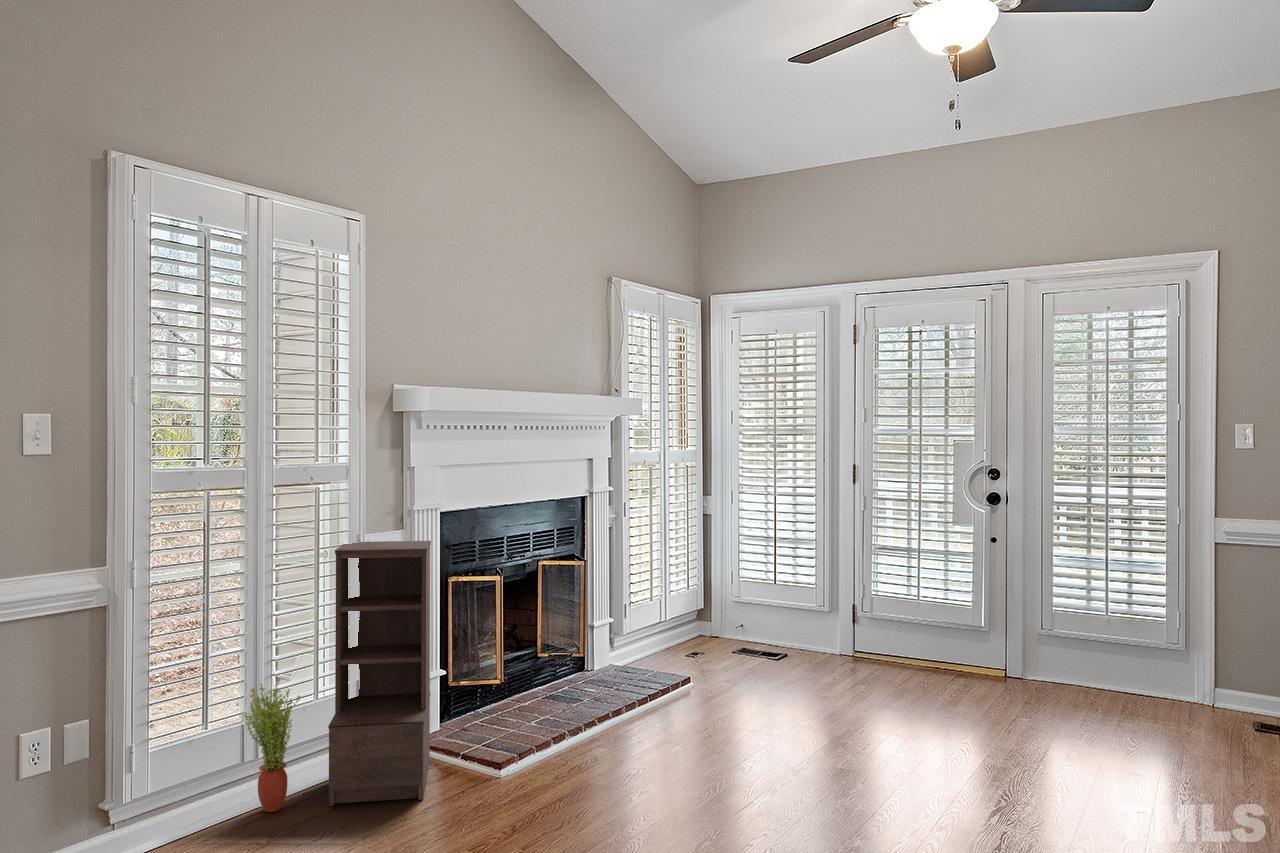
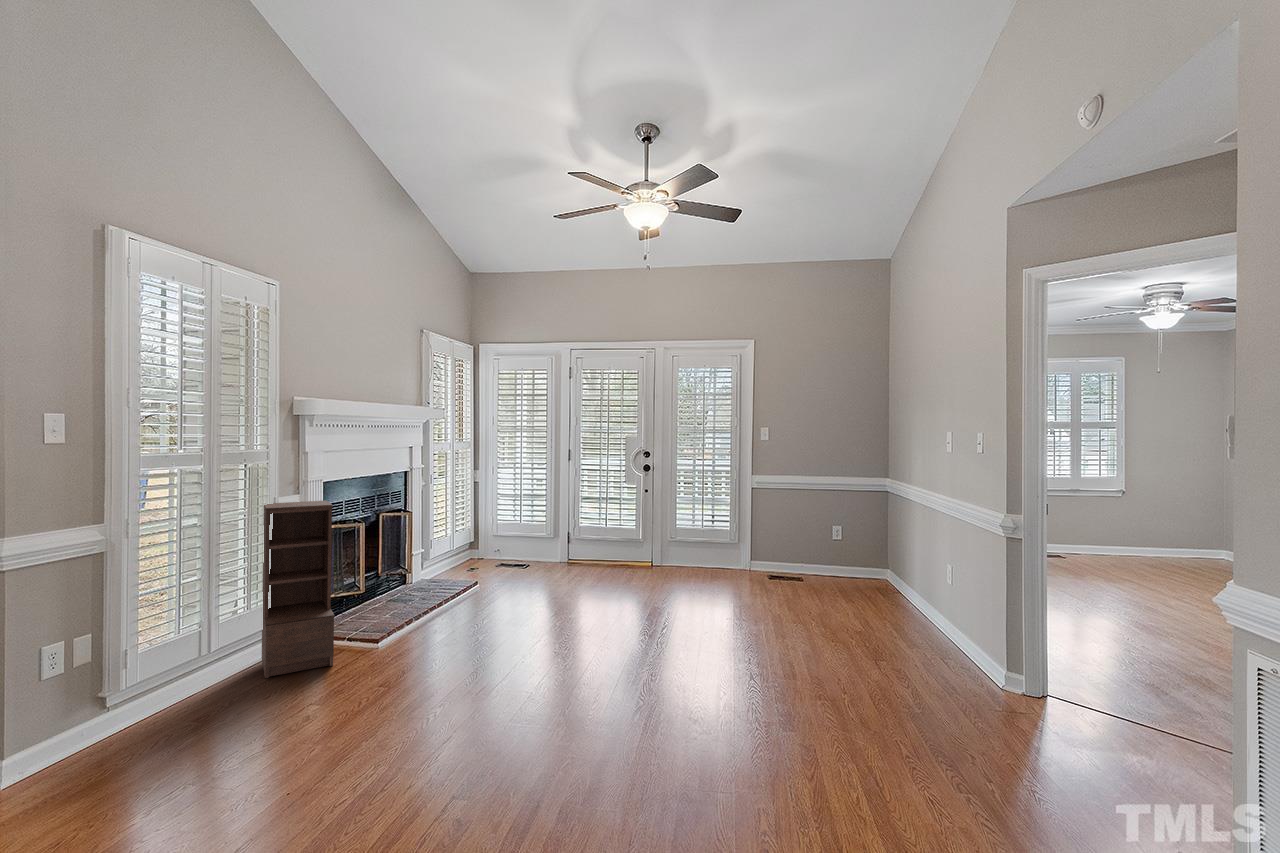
potted plant: present [244,683,301,812] -> none [204,600,244,689]

